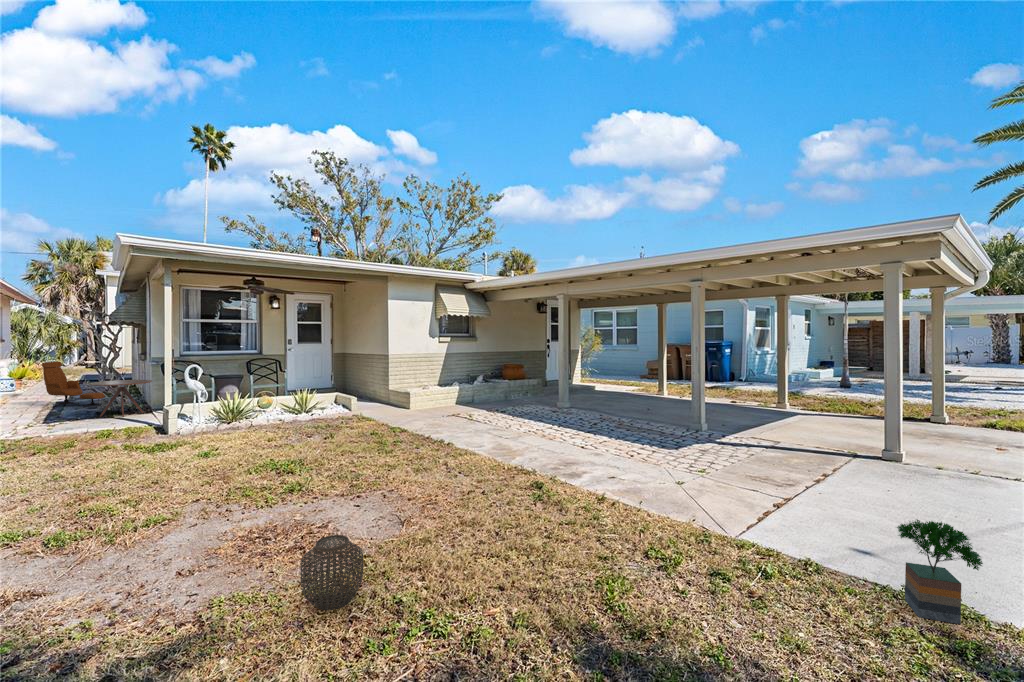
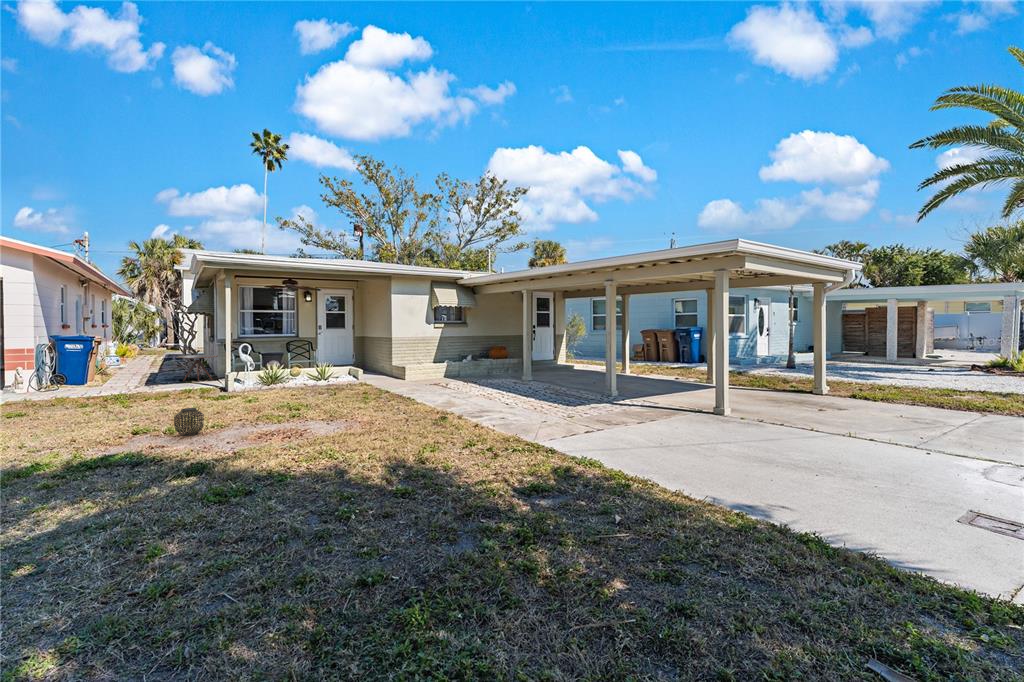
lounge chair: present [42,362,105,408] -> none [142,341,185,376]
potted tree: present [897,520,983,624] -> none [579,421,610,472]
woven basket: present [300,535,363,610] -> present [174,408,204,436]

